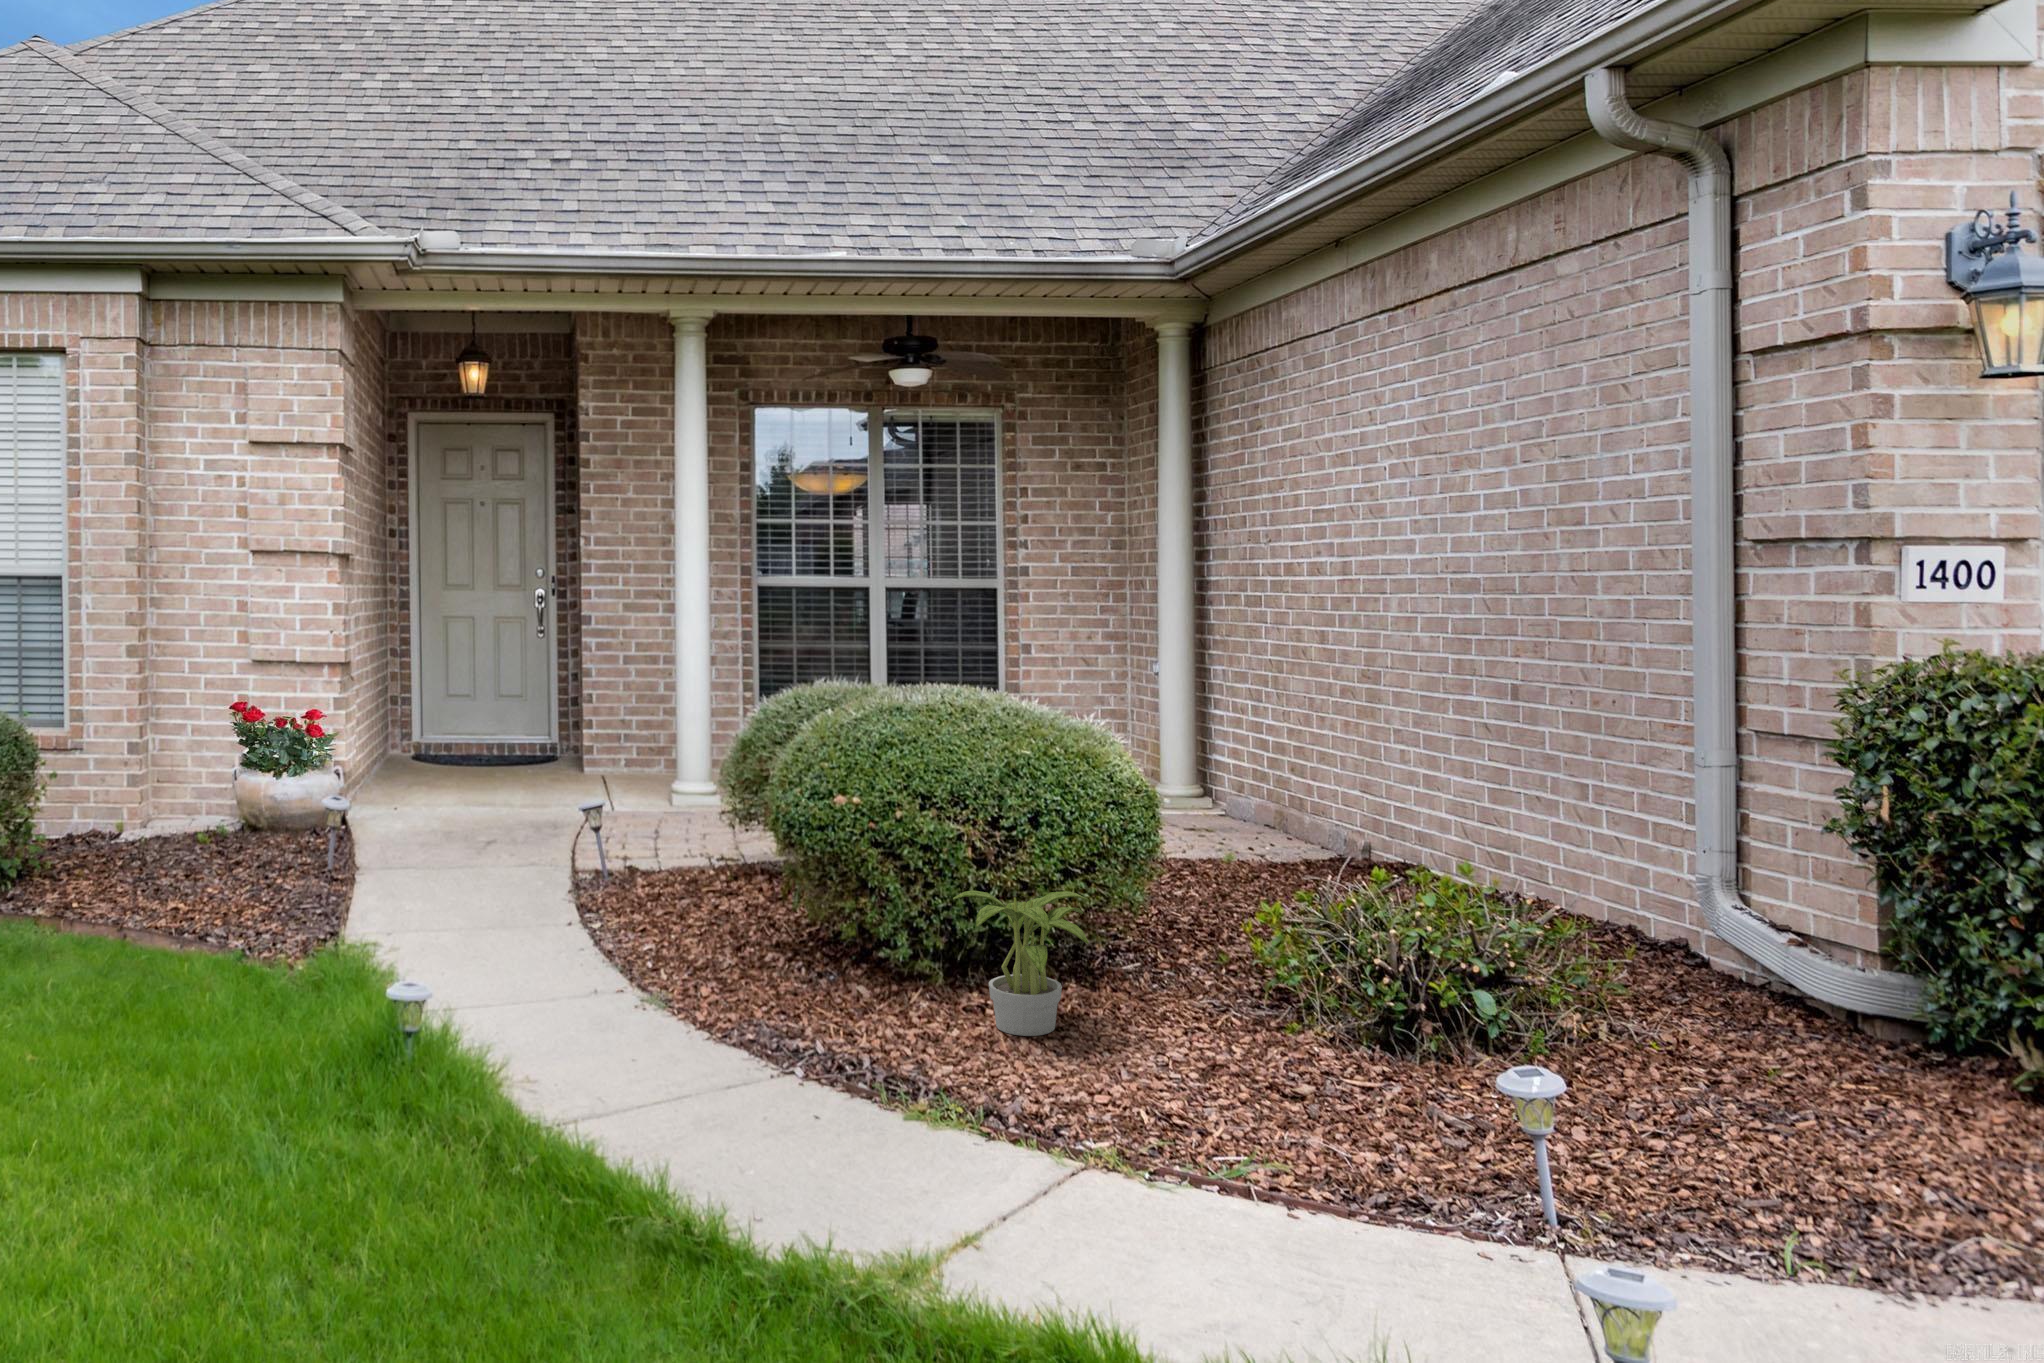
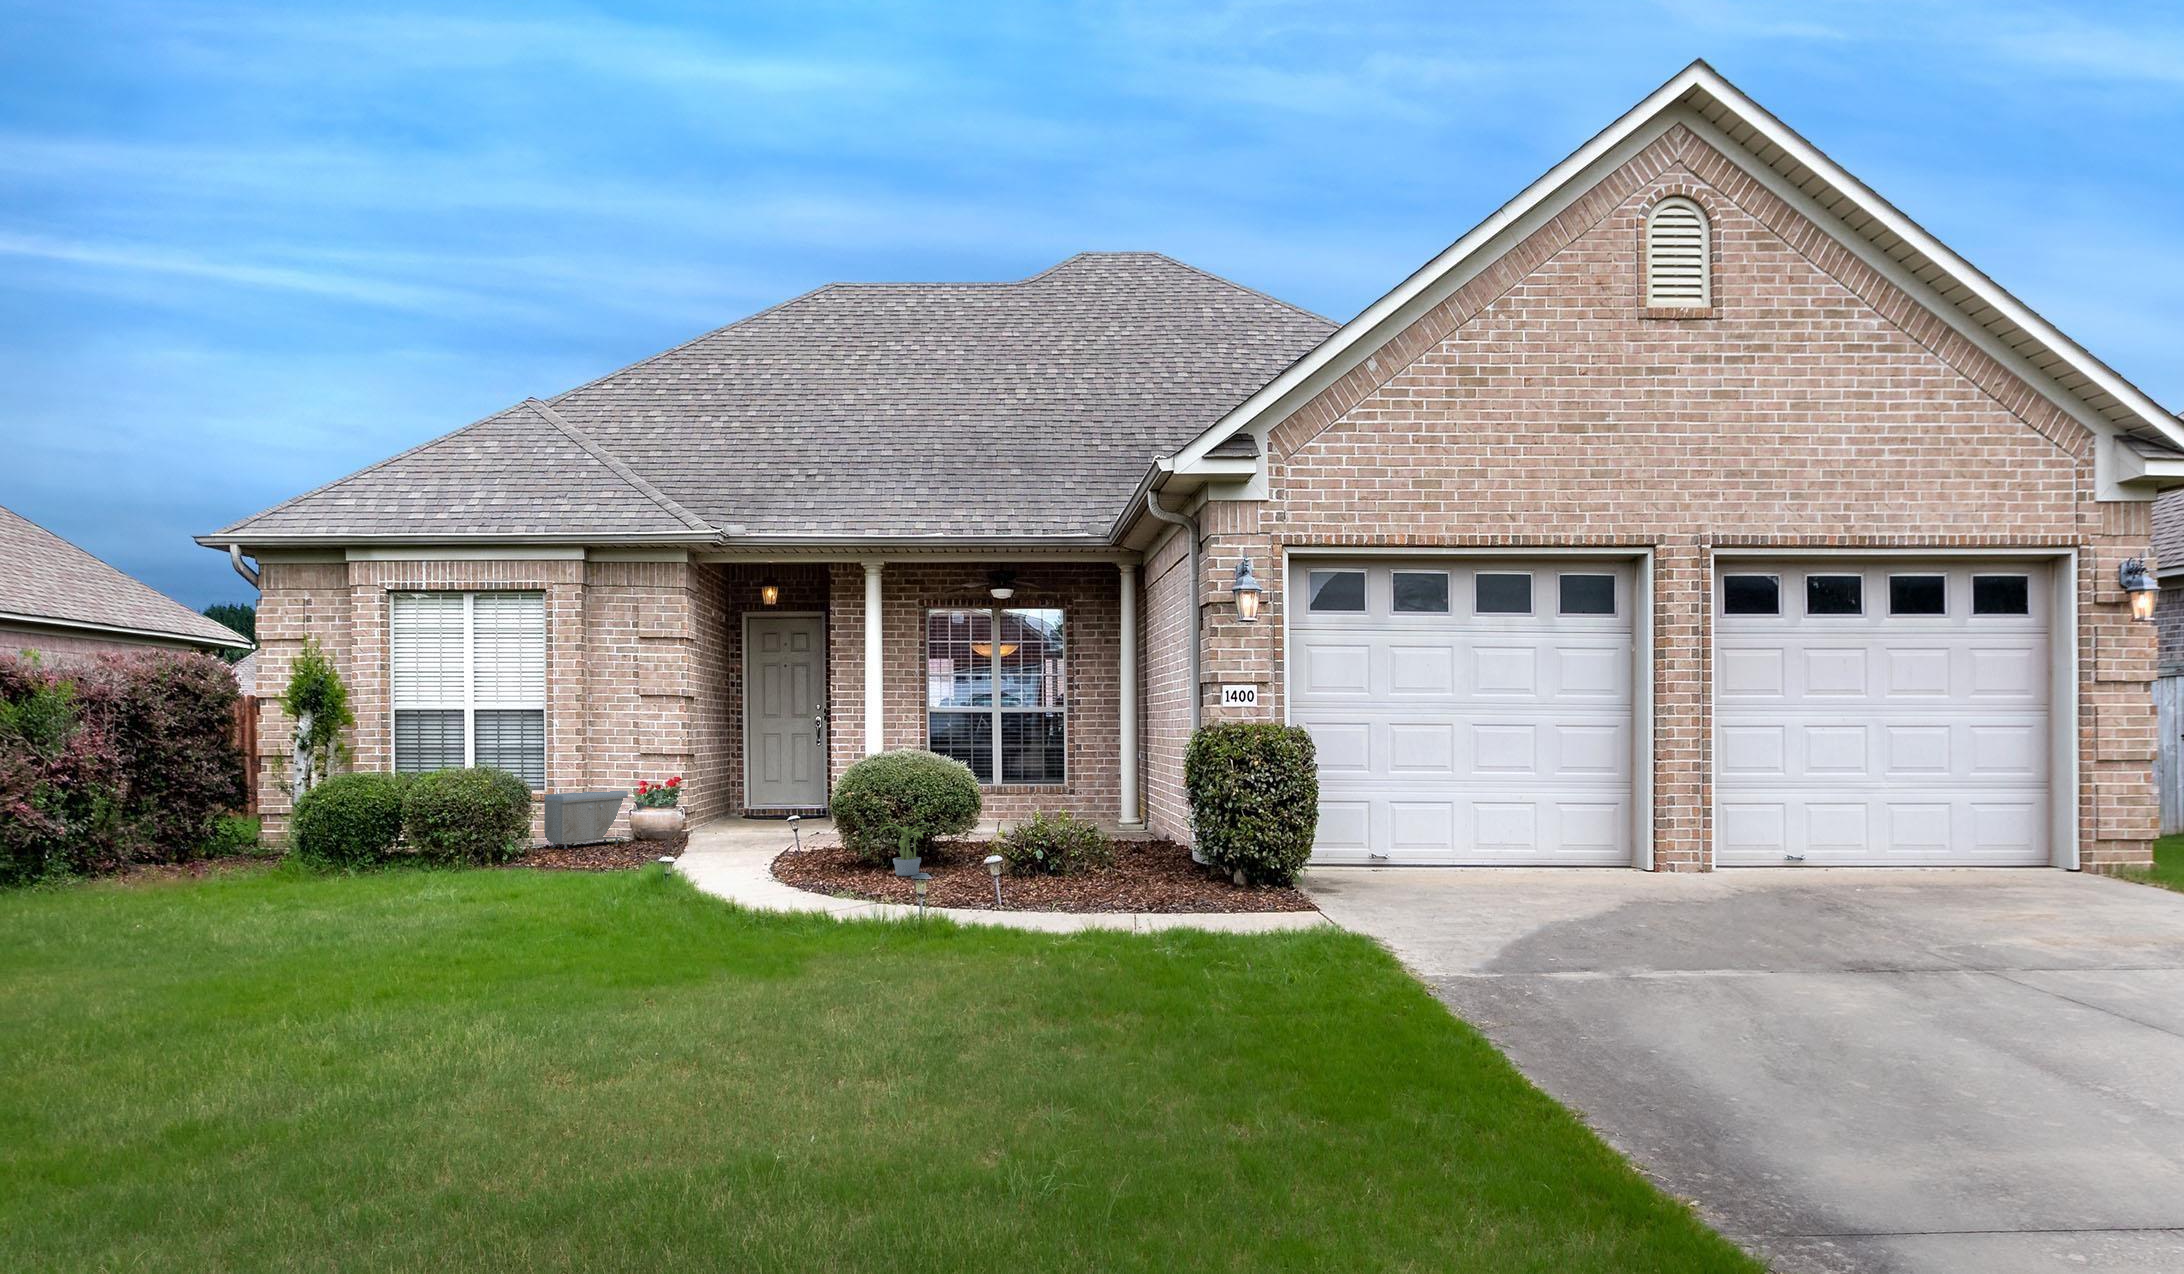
storage bench: none [71,733,236,857] -> present [544,791,628,849]

